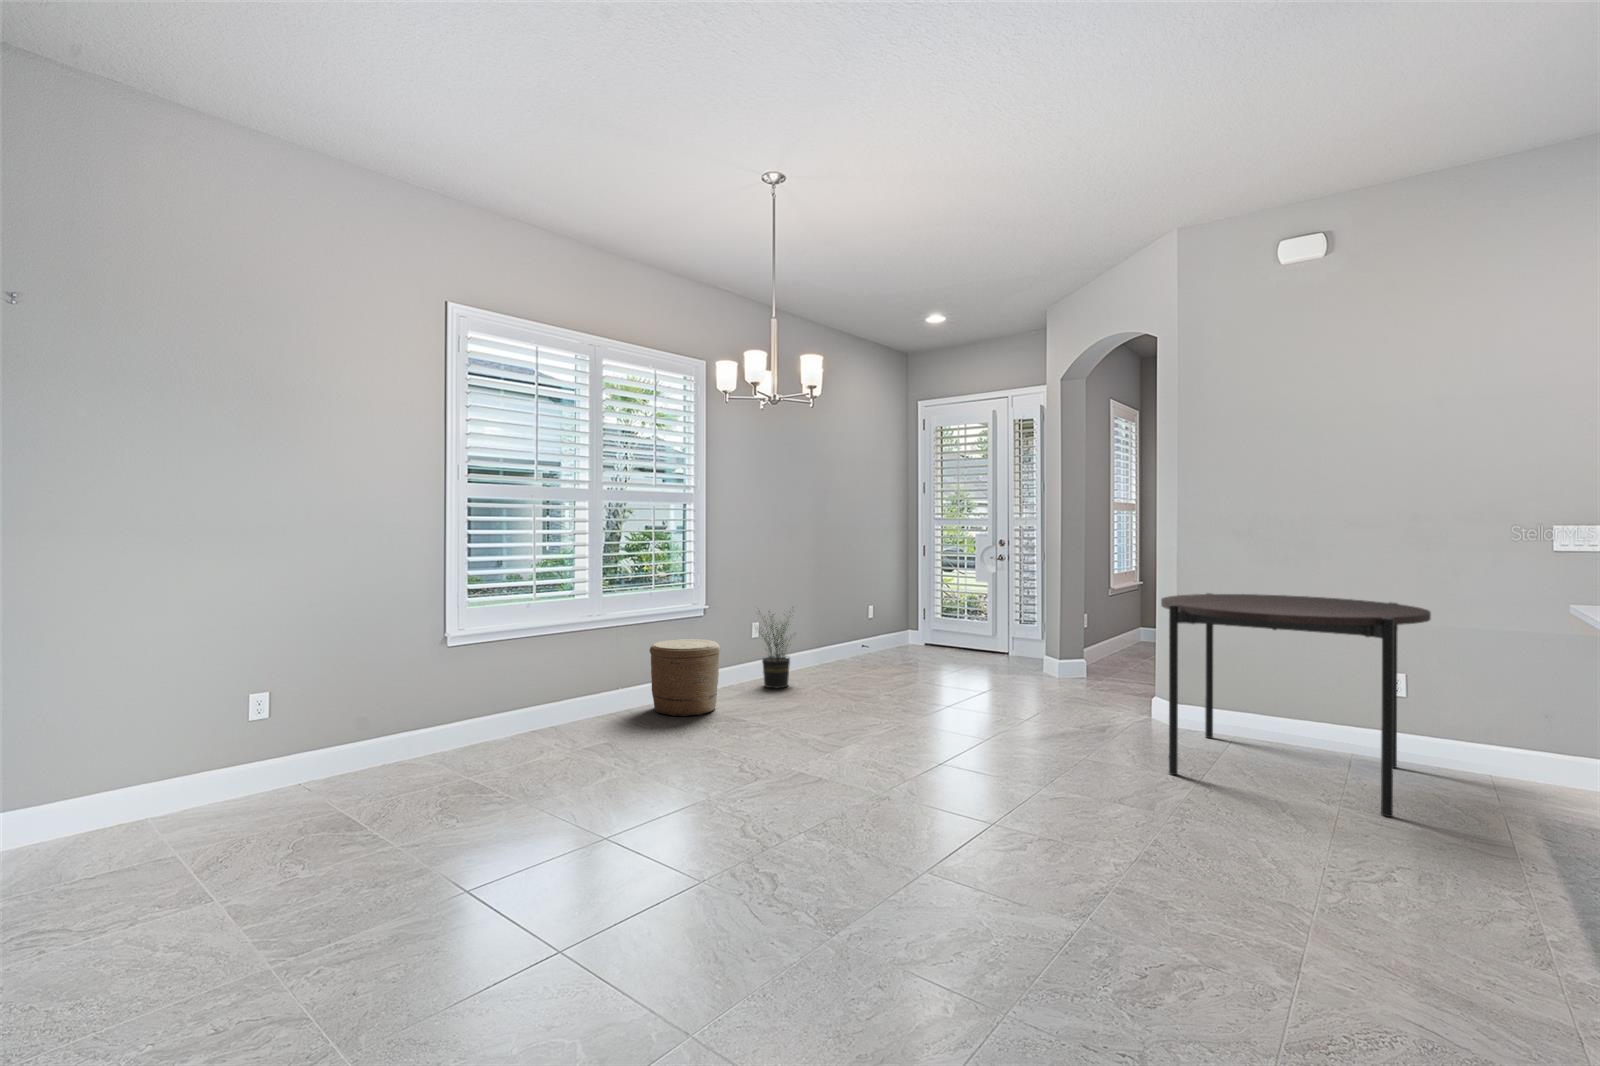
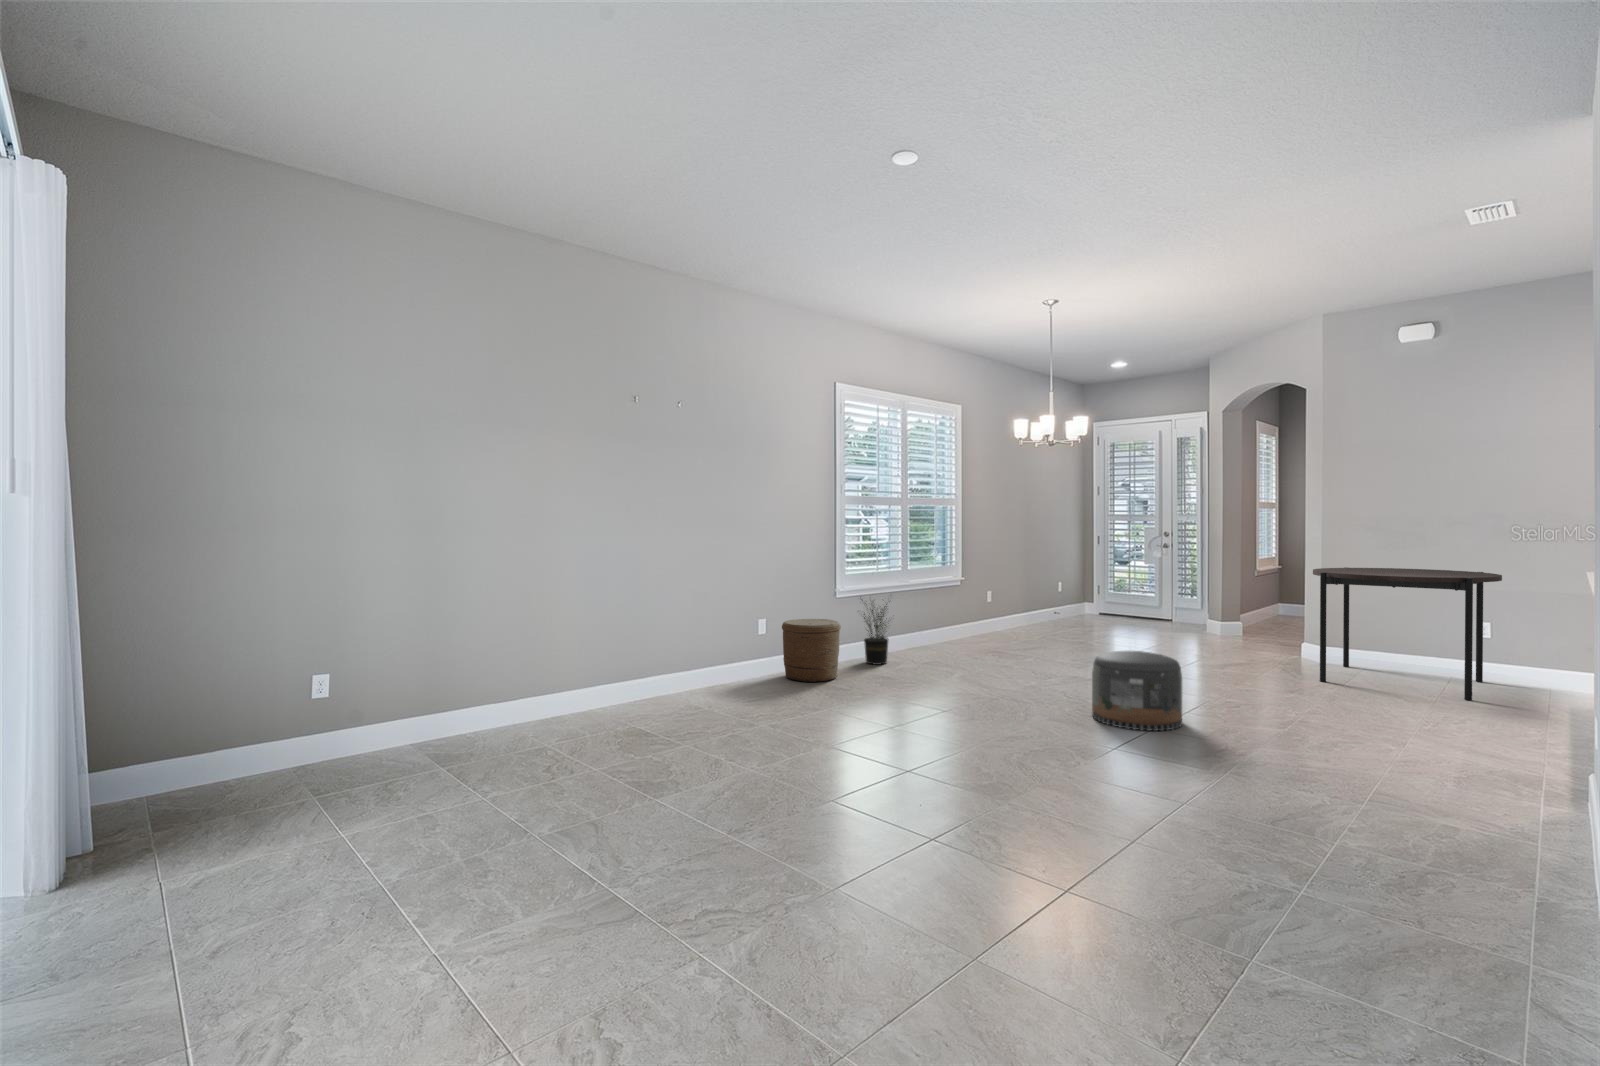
potted plant: present [762,614,791,688] -> present [861,599,888,665]
woven basket: present [649,639,720,716] -> present [782,619,841,682]
pouf: none [739,766,900,953] -> present [1092,651,1182,731]

